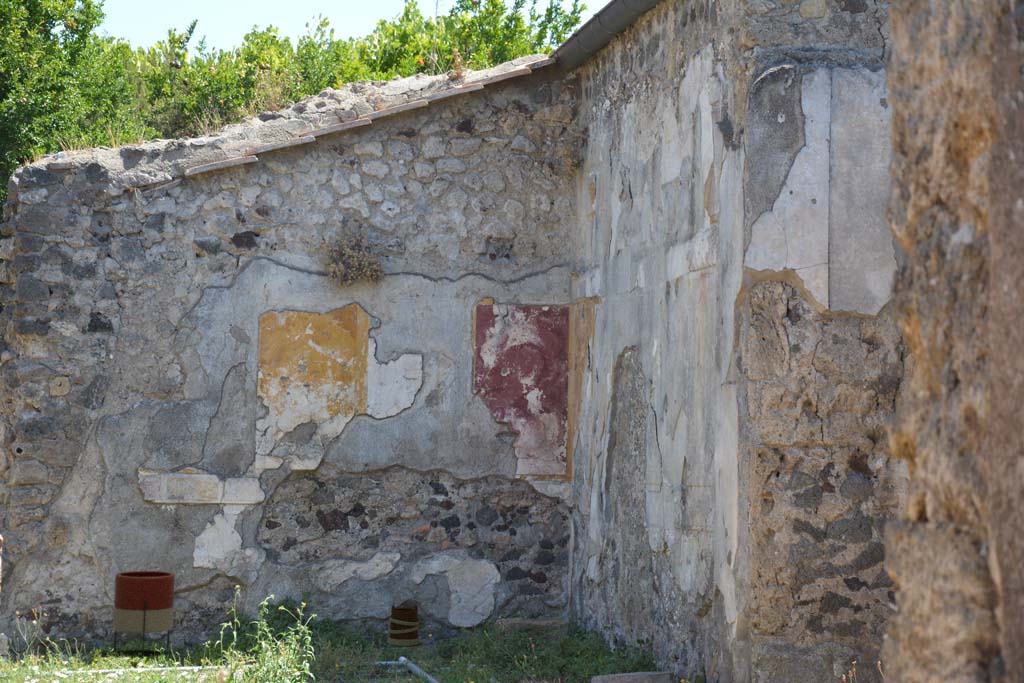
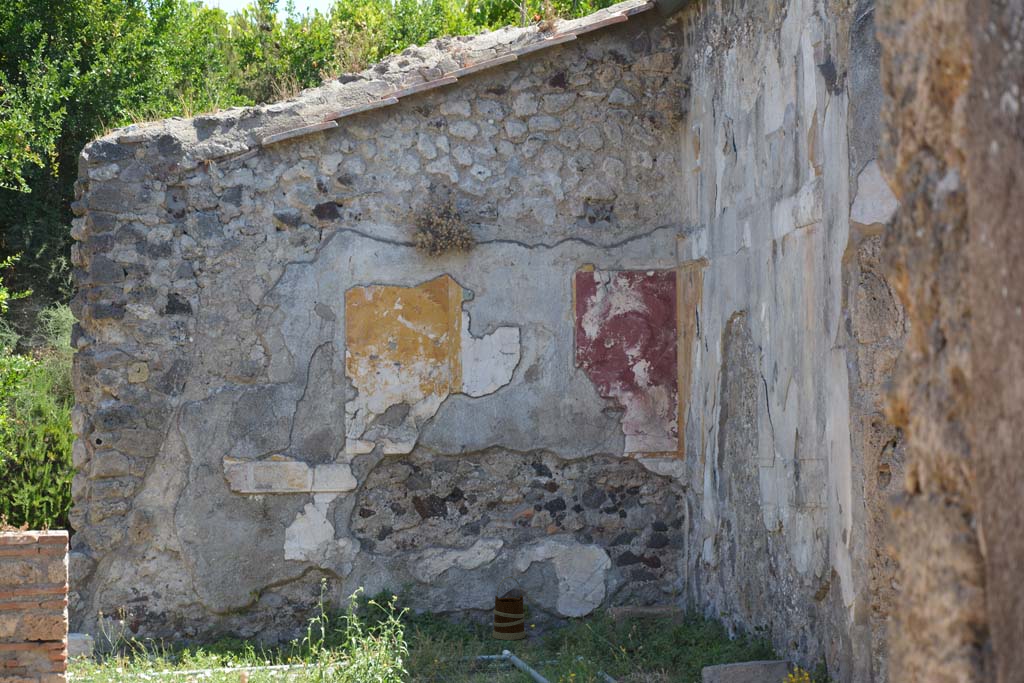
planter: present [113,571,175,656] -> none [200,565,264,661]

